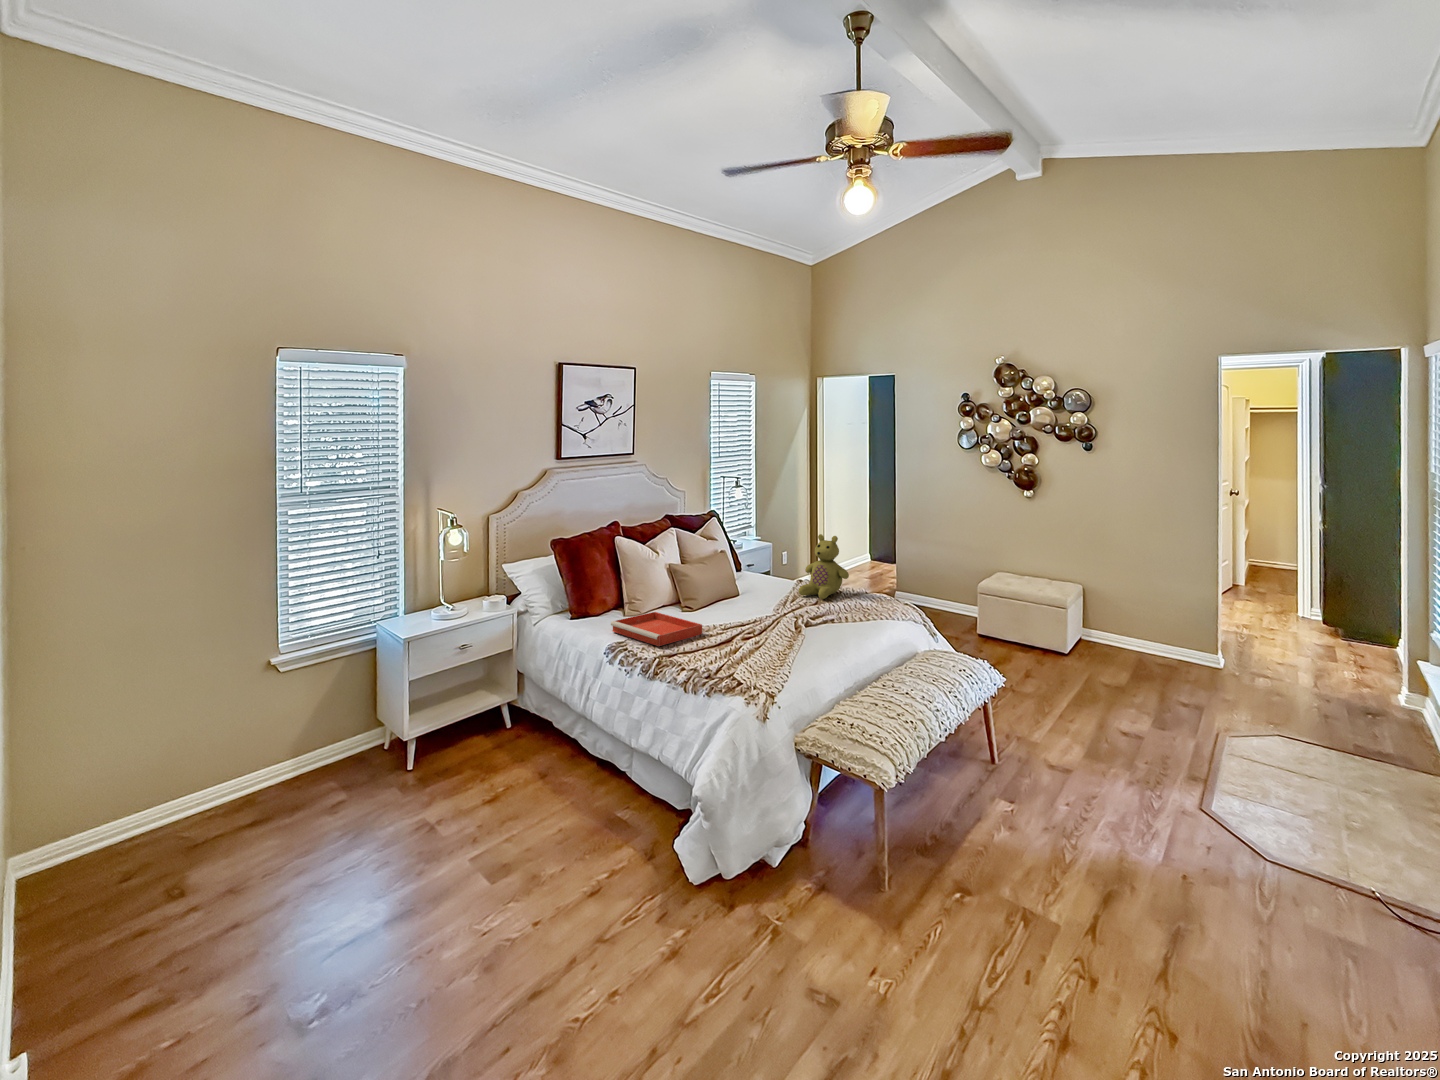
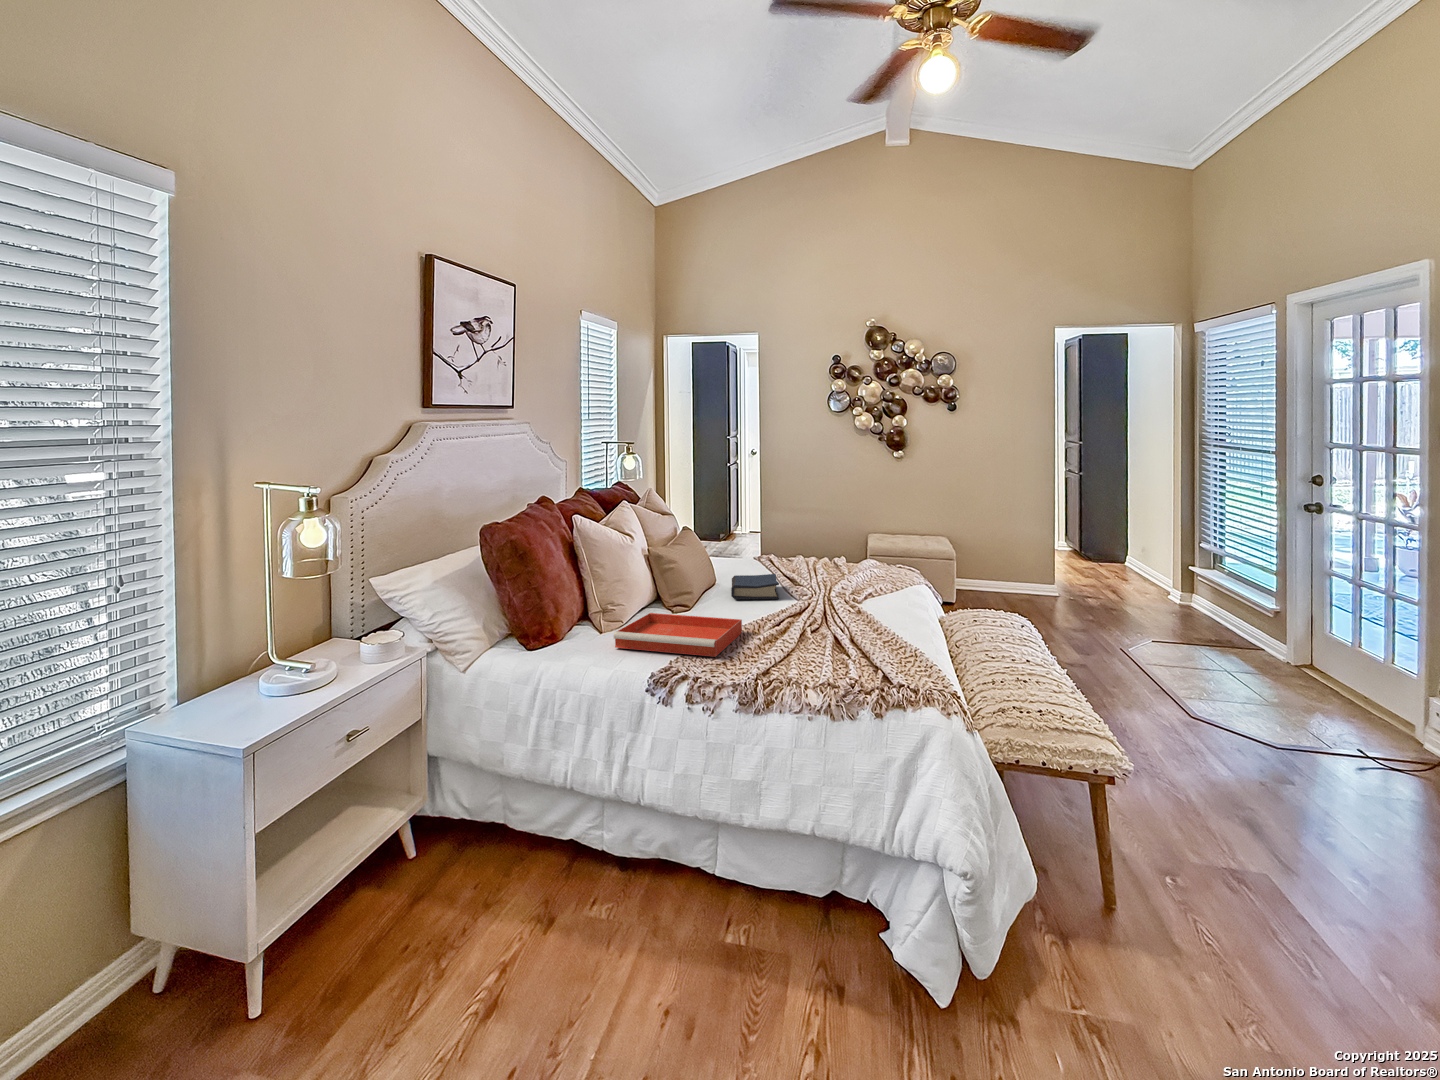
stuffed bear: present [799,534,849,599] -> none [774,498,835,576]
hardback book: none [732,592,781,614] -> present [731,574,779,599]

